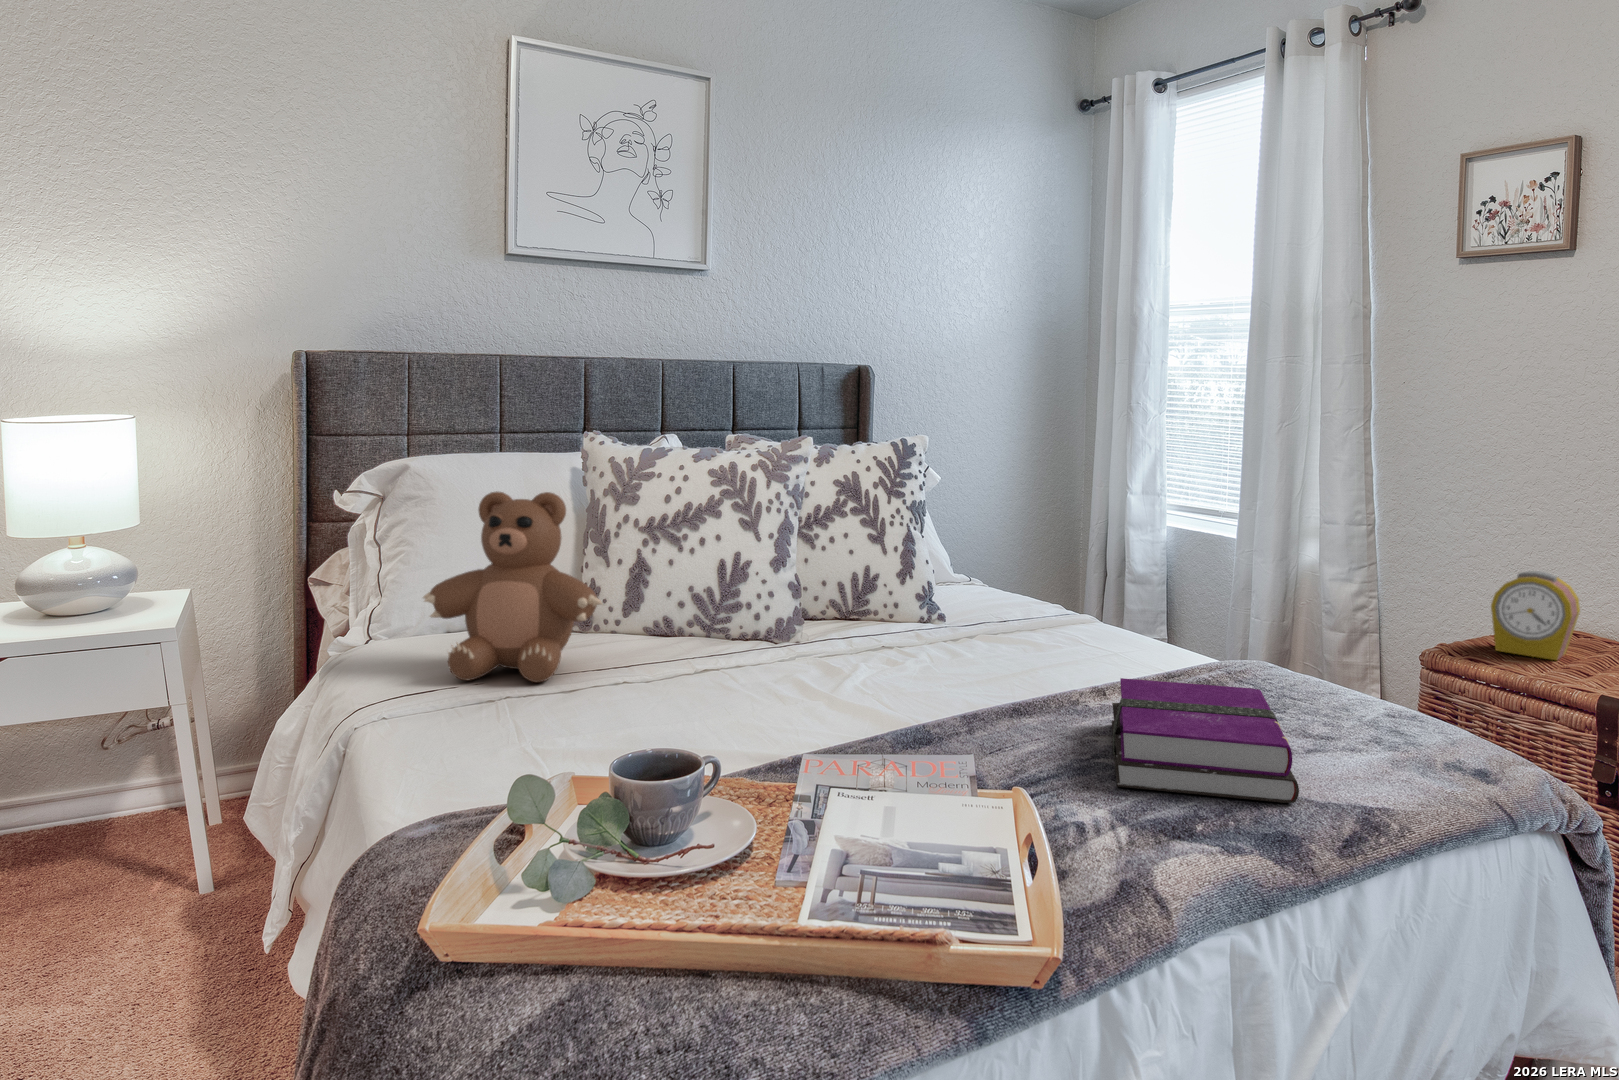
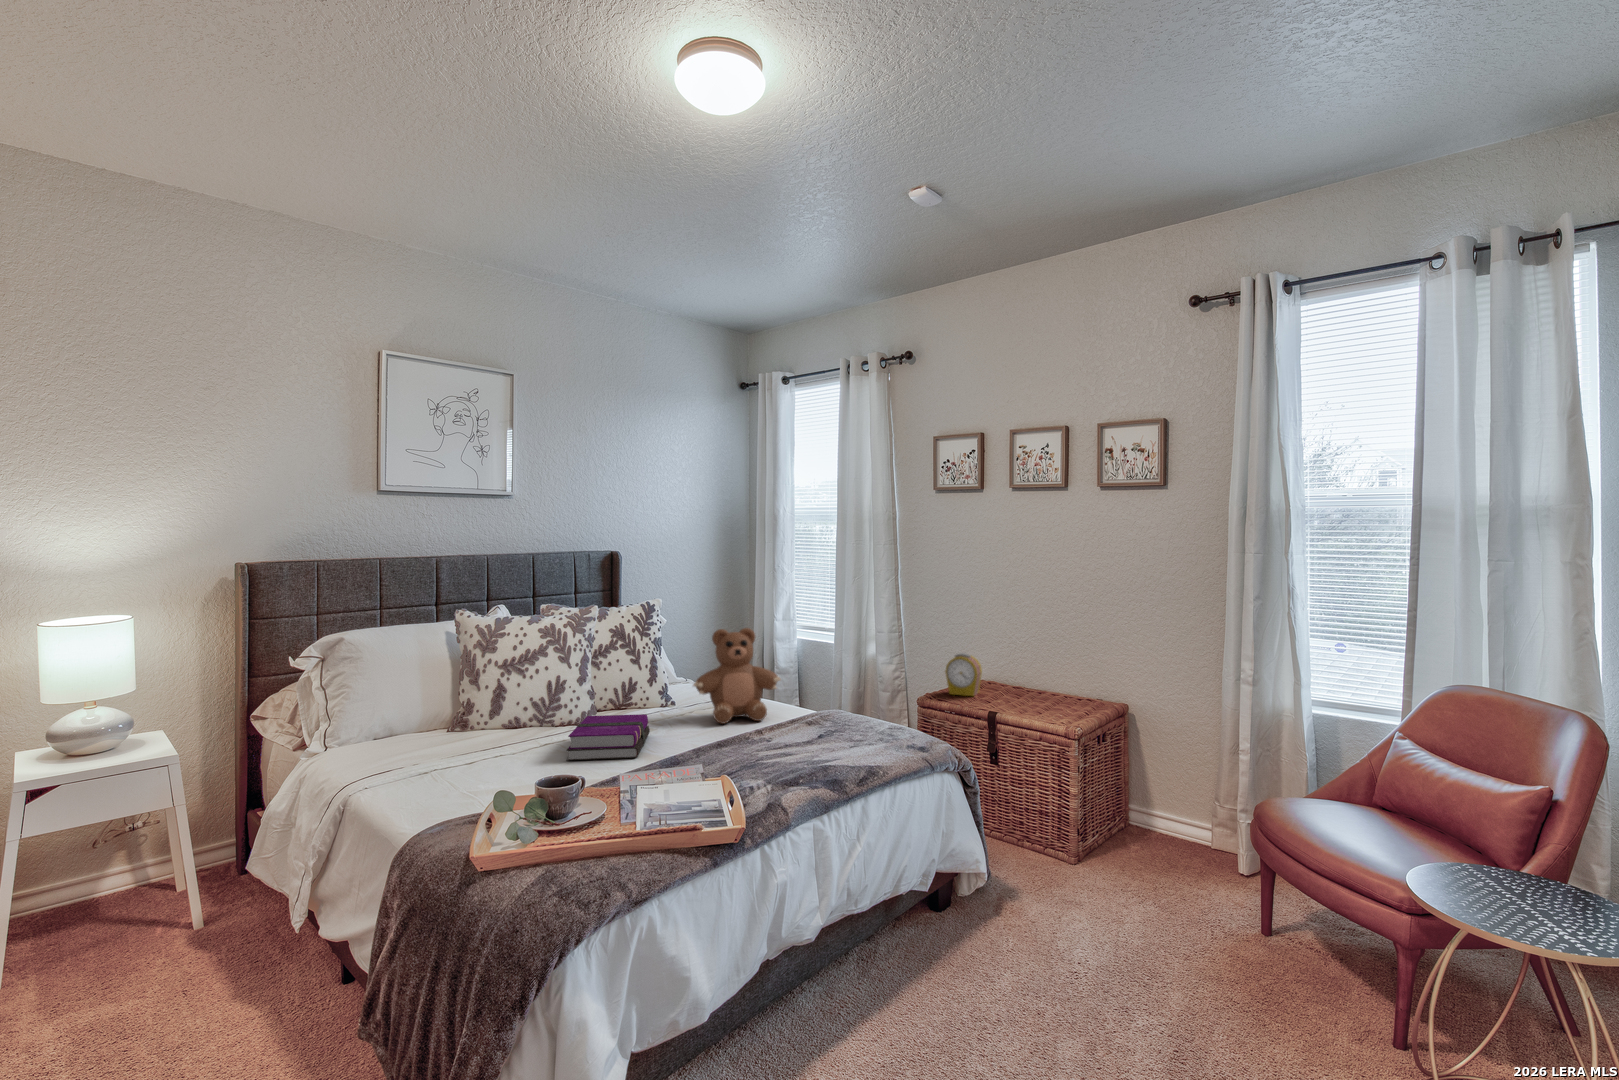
teddy bear: present [423,491,602,682] -> present [693,628,781,724]
hardback book: present [1112,678,1299,803] -> present [566,714,650,760]

